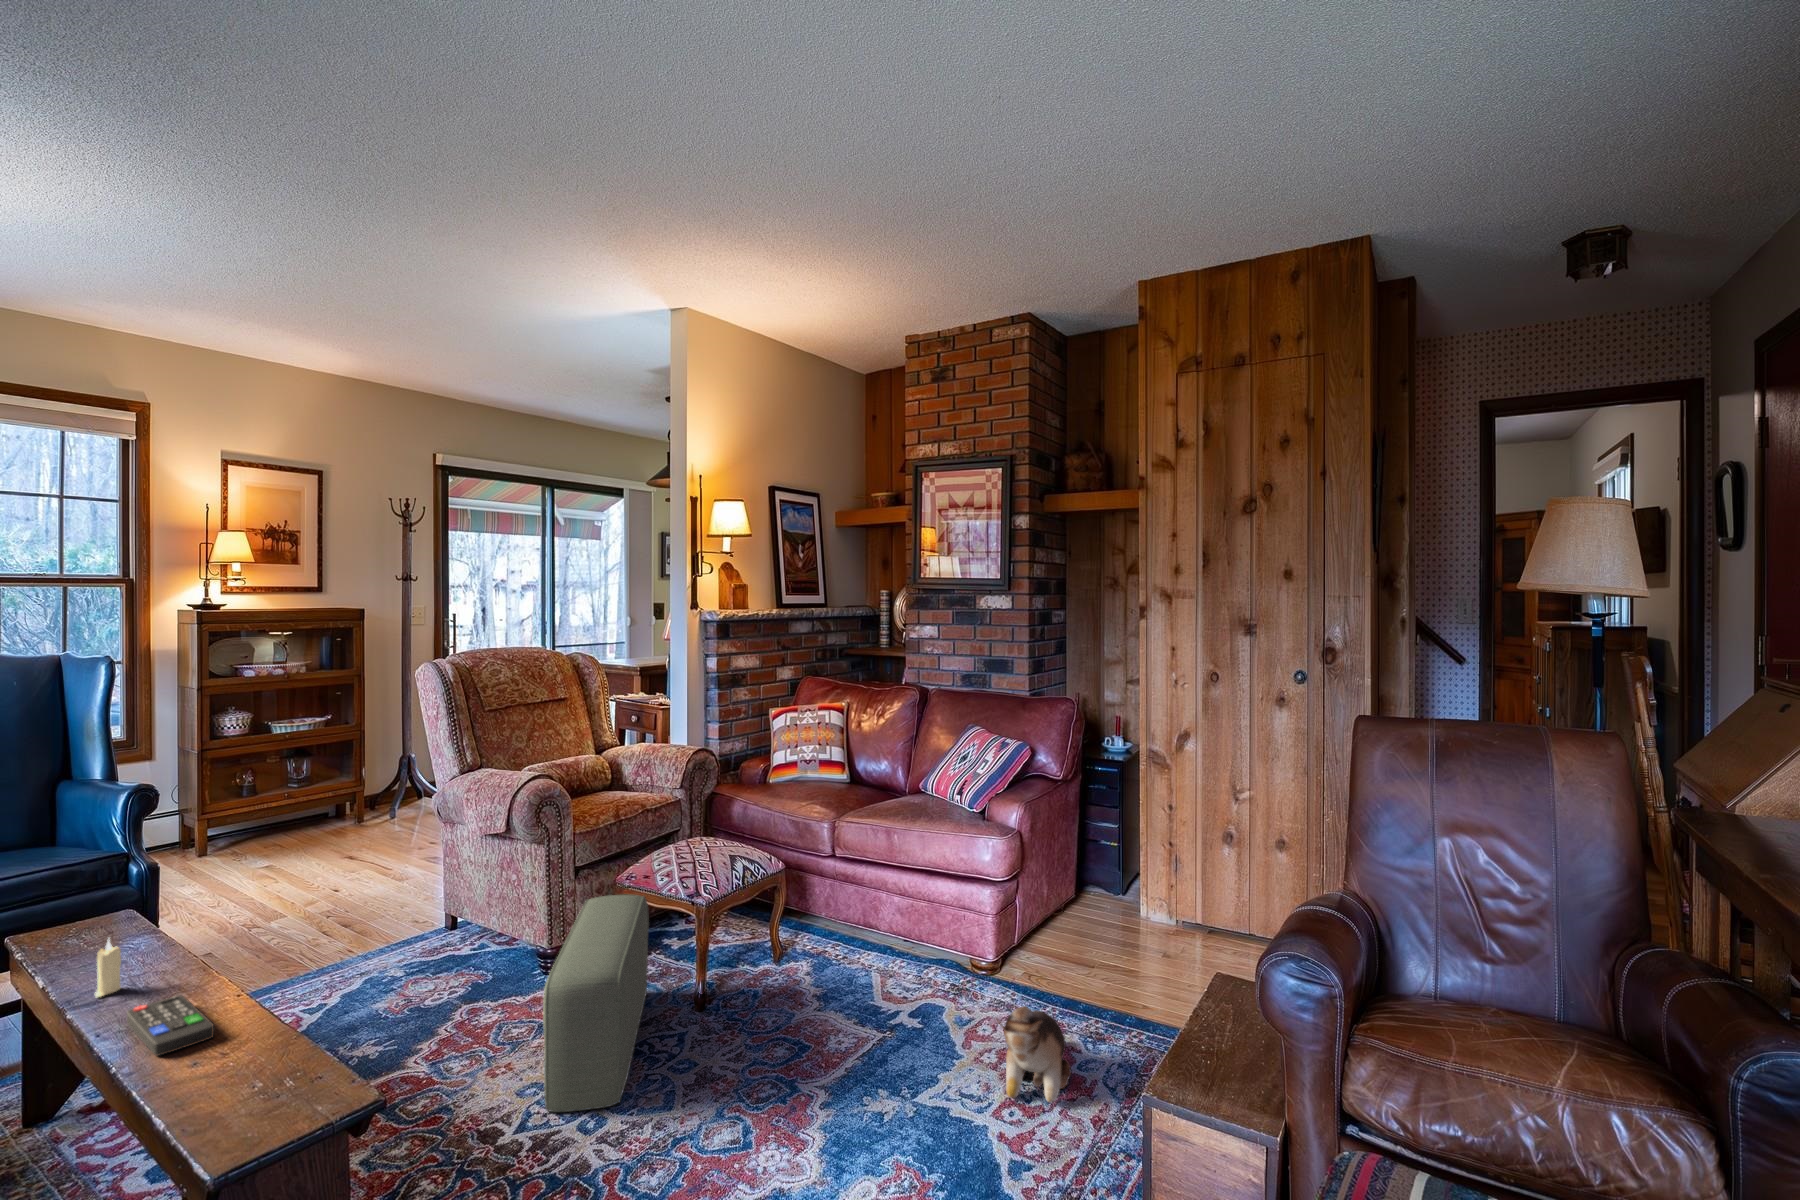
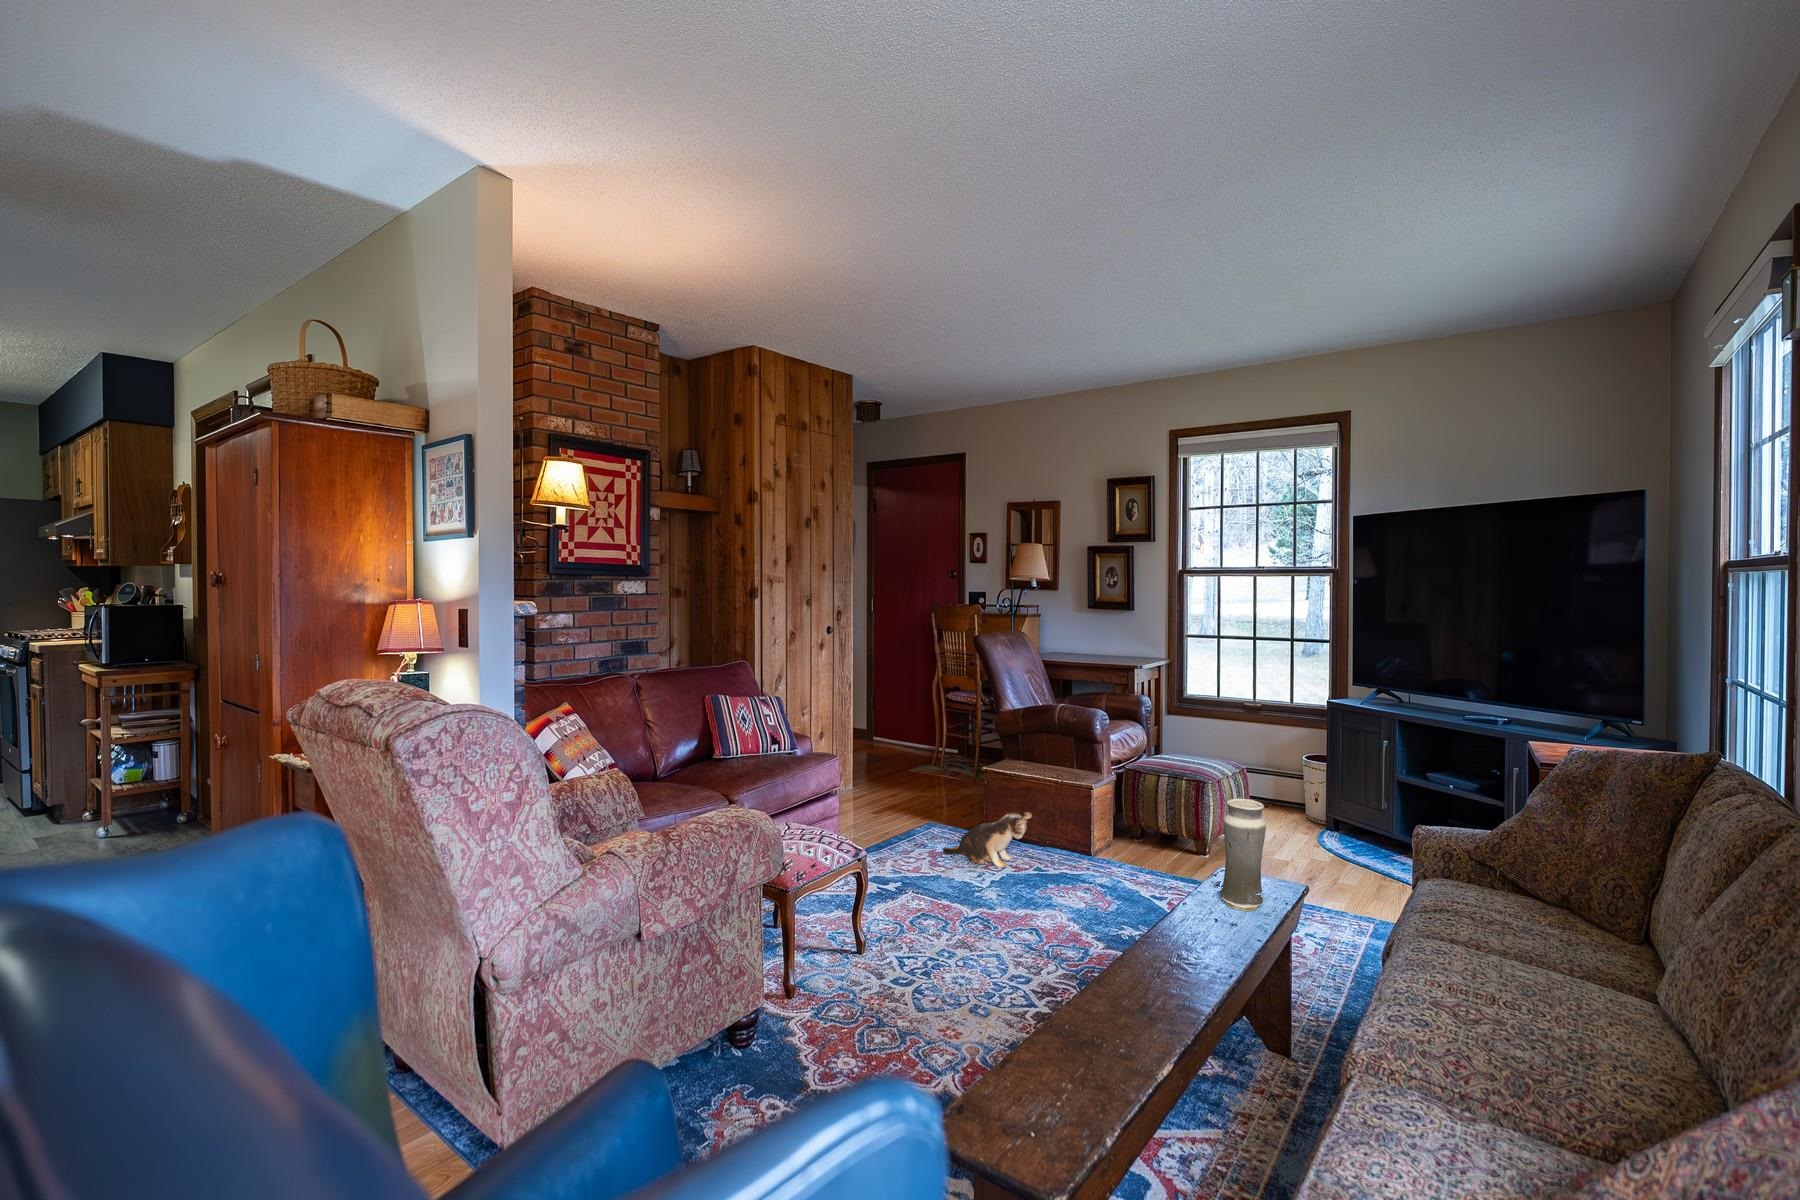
pouf: present [543,895,649,1112] -> none [826,872,1025,989]
vase: none [224,914,310,1116] -> present [1221,799,1266,911]
candle: present [95,939,121,997] -> none [1126,947,1149,1007]
remote control: present [127,995,214,1056] -> none [1149,929,1219,974]

